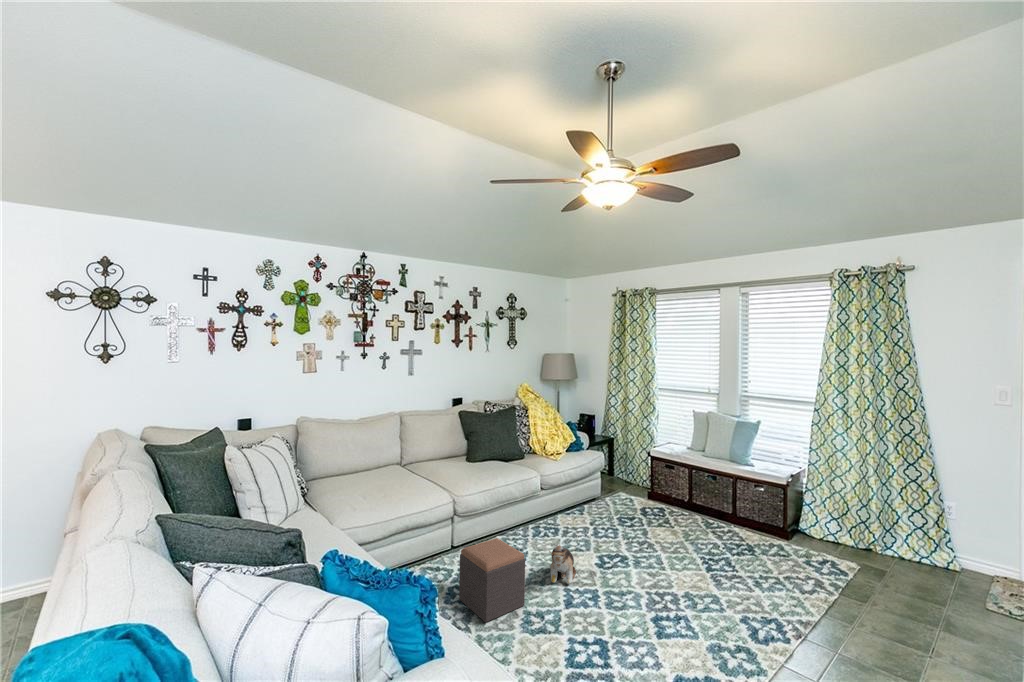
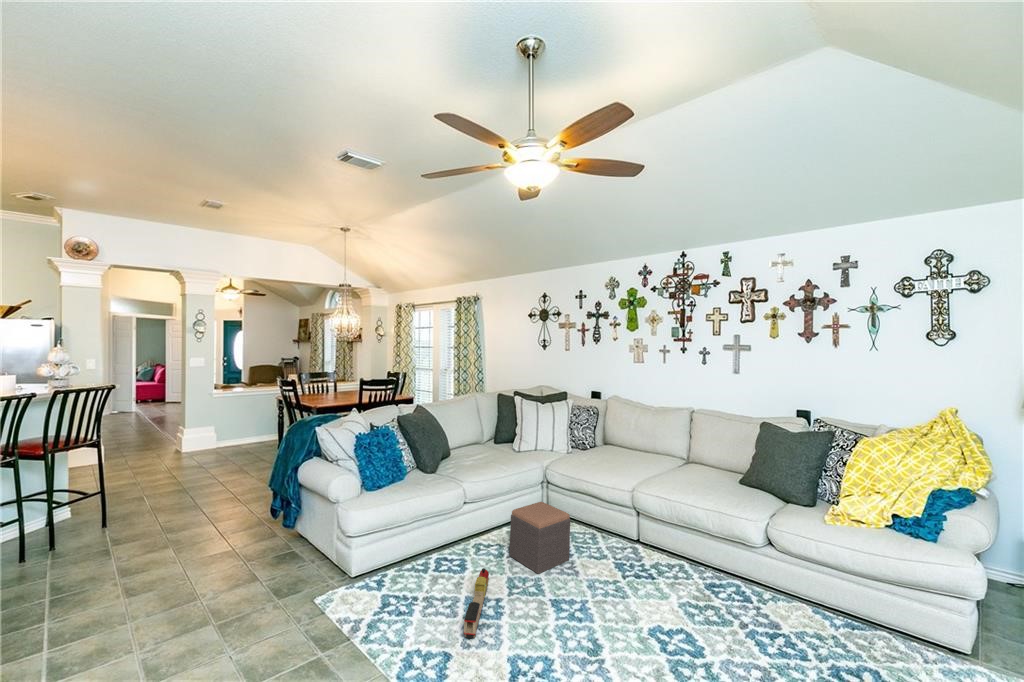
plush toy: present [549,545,576,584] -> none [563,544,644,607]
toy train: none [544,623,641,655] -> present [464,568,489,638]

